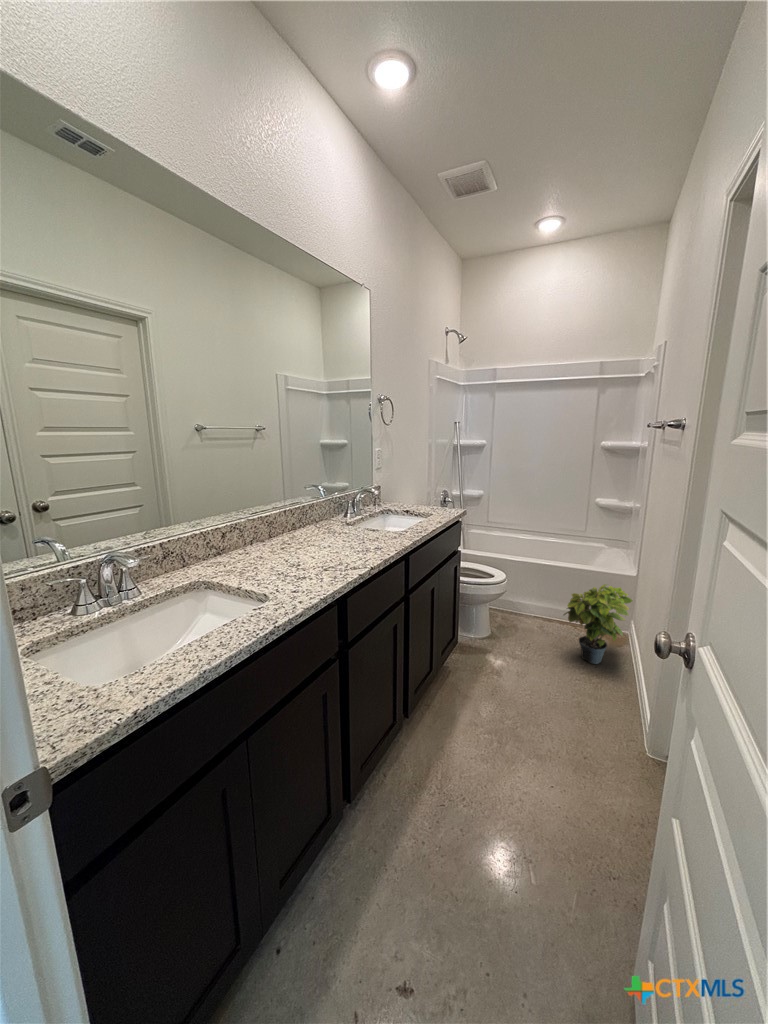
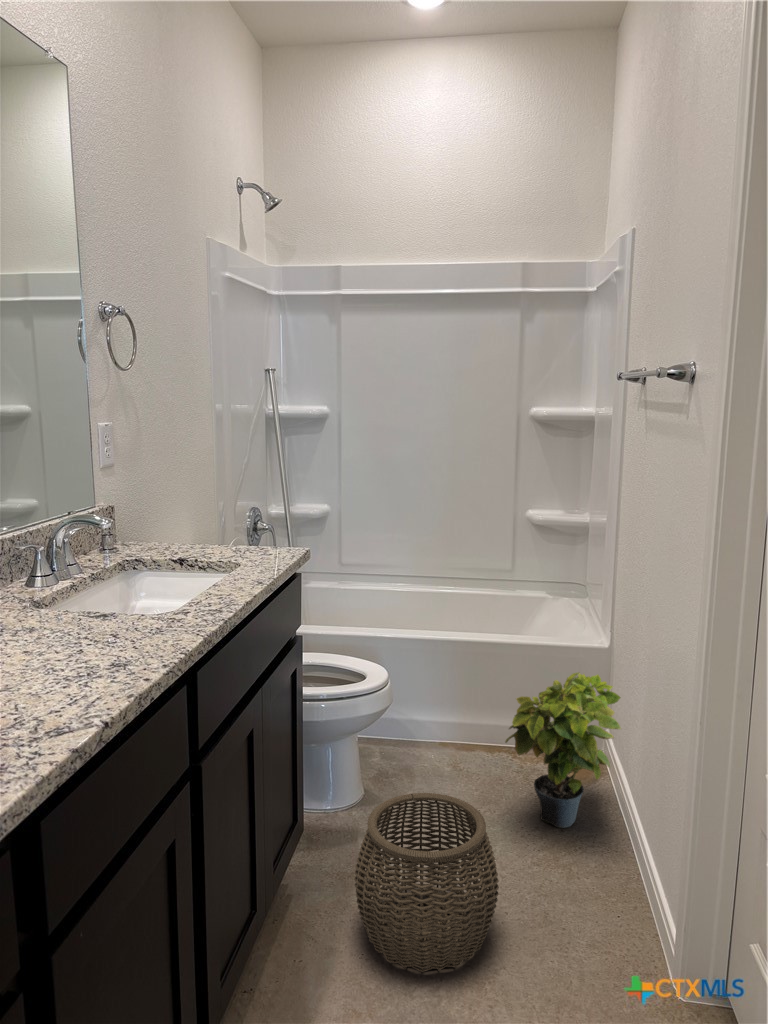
woven basket: none [478,631,550,714] -> present [354,793,499,972]

